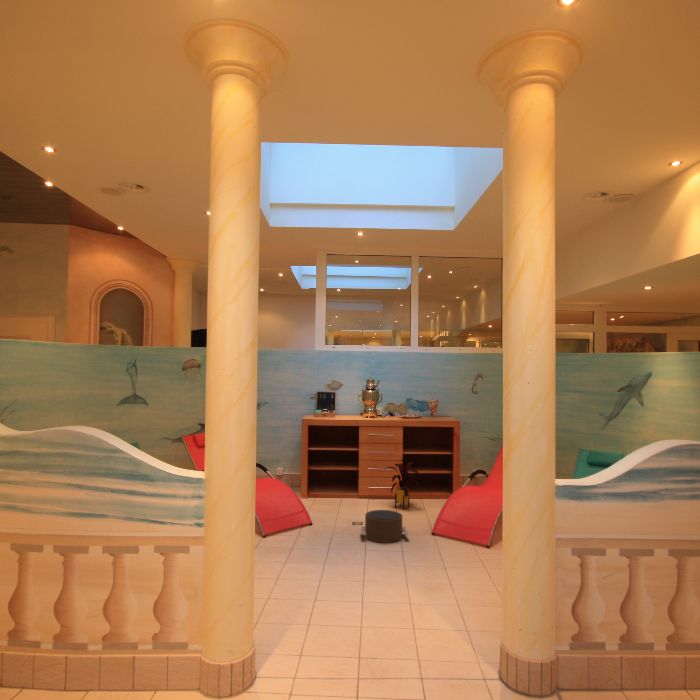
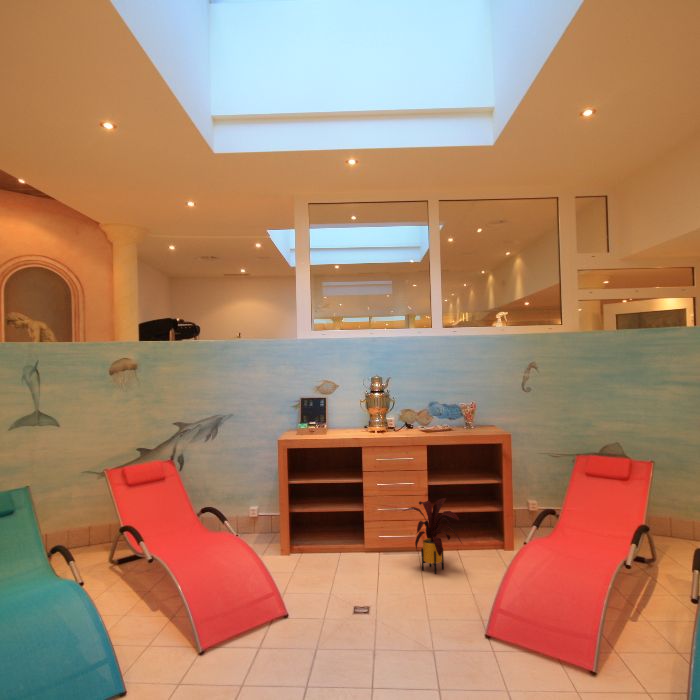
pouf: present [361,510,409,543] -> none [374,588,457,653]

